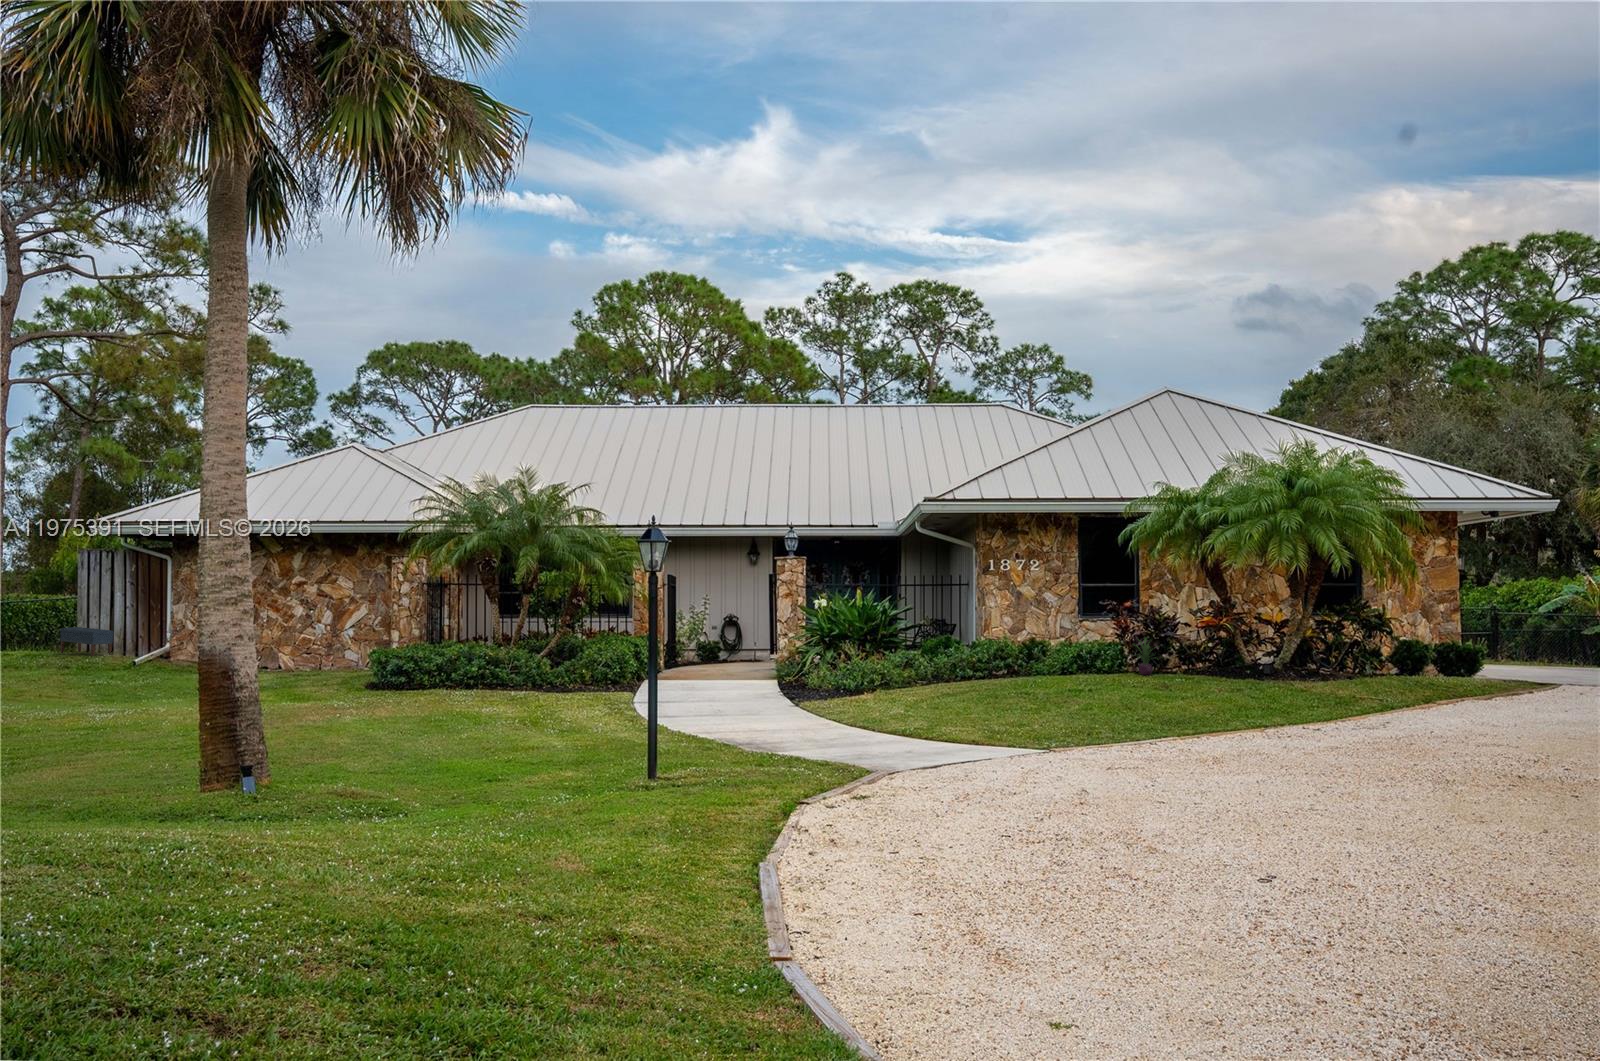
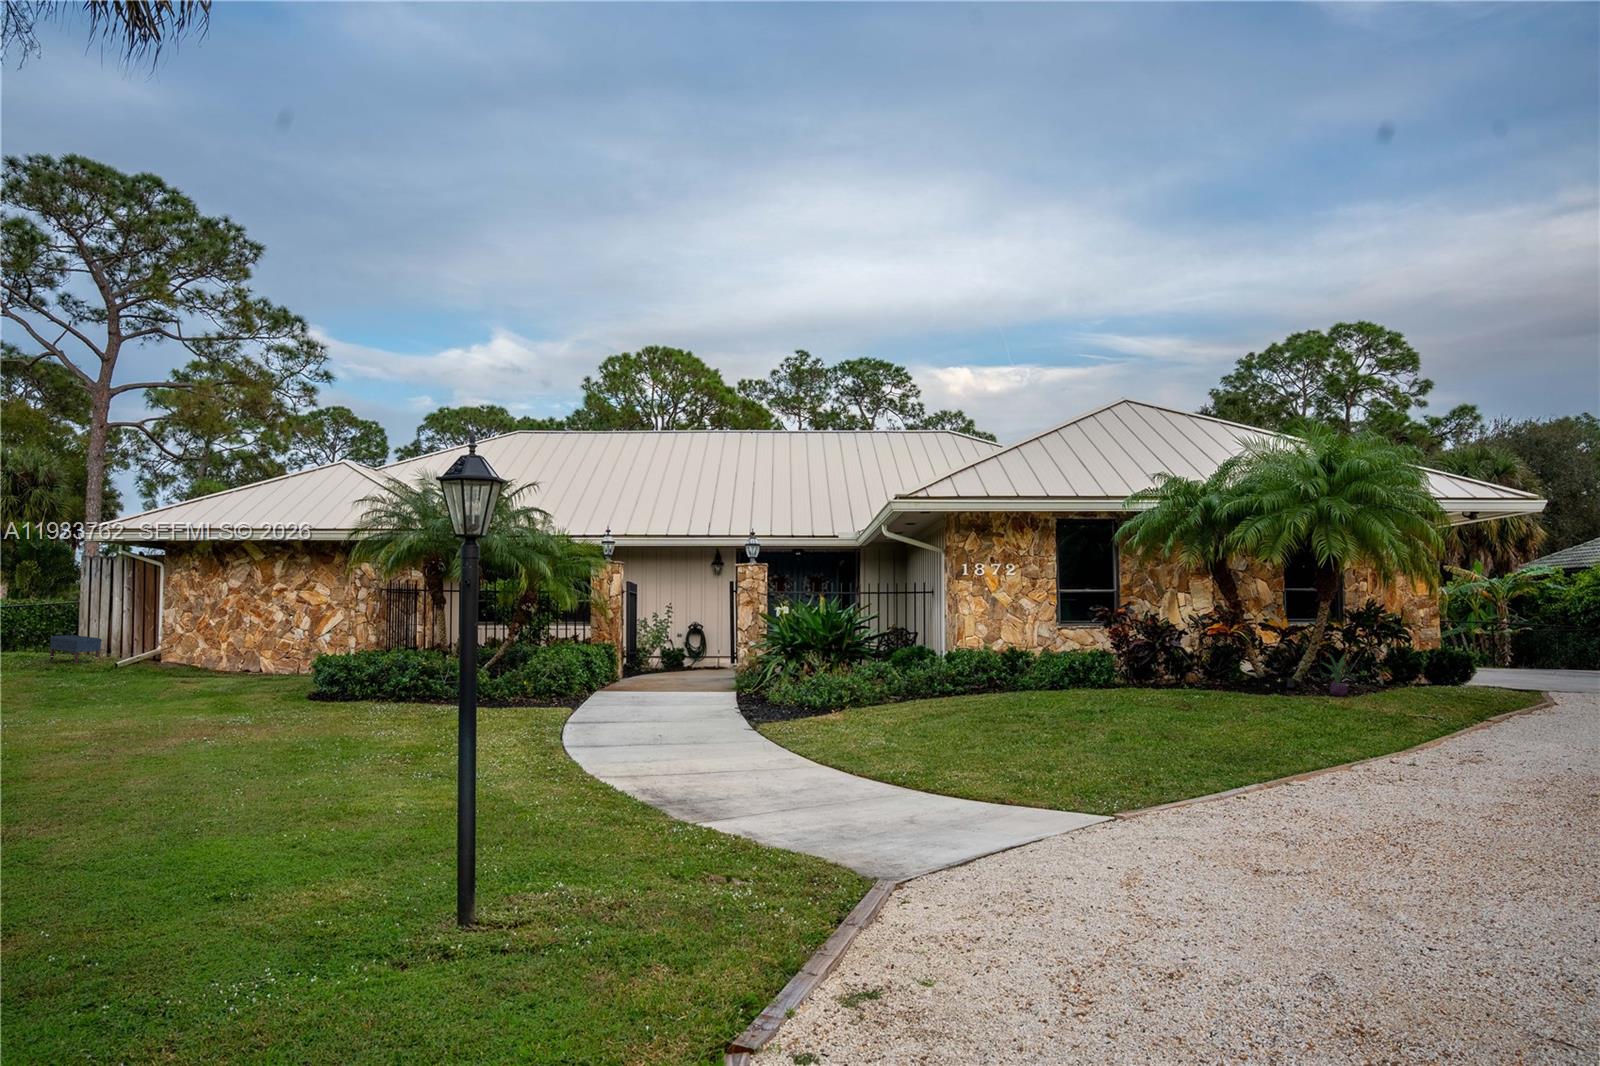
decorative plant: present [1137,638,1152,675] -> present [1327,655,1348,696]

